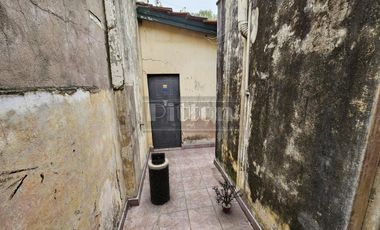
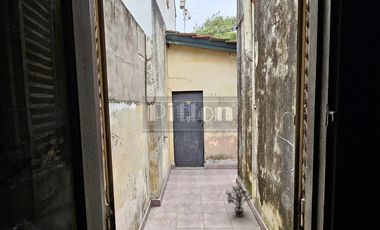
trash can: present [148,153,170,206] -> none [170,159,188,208]

